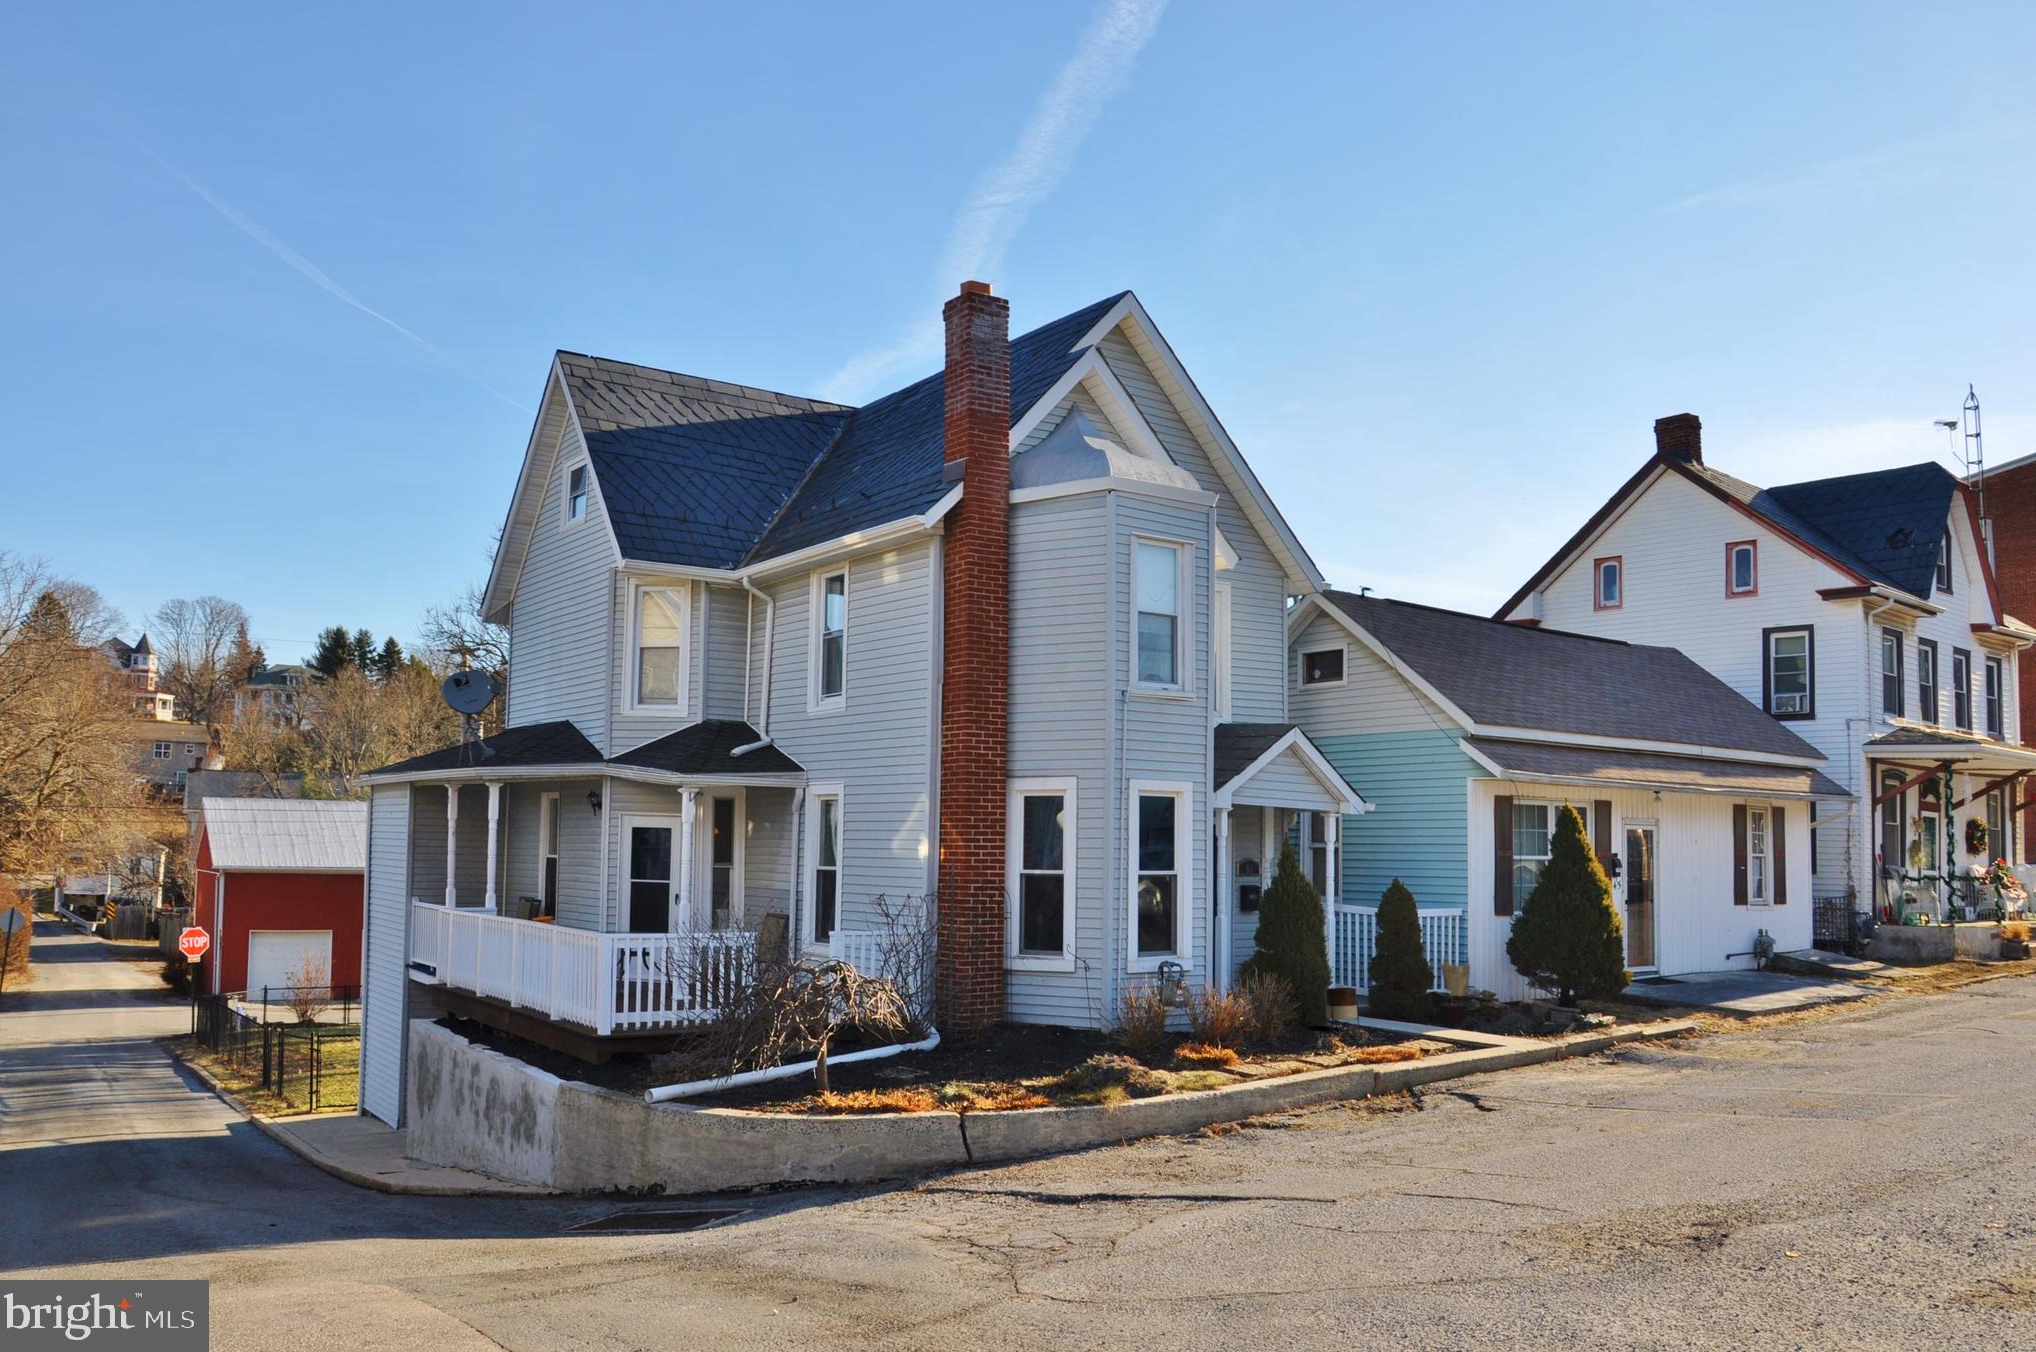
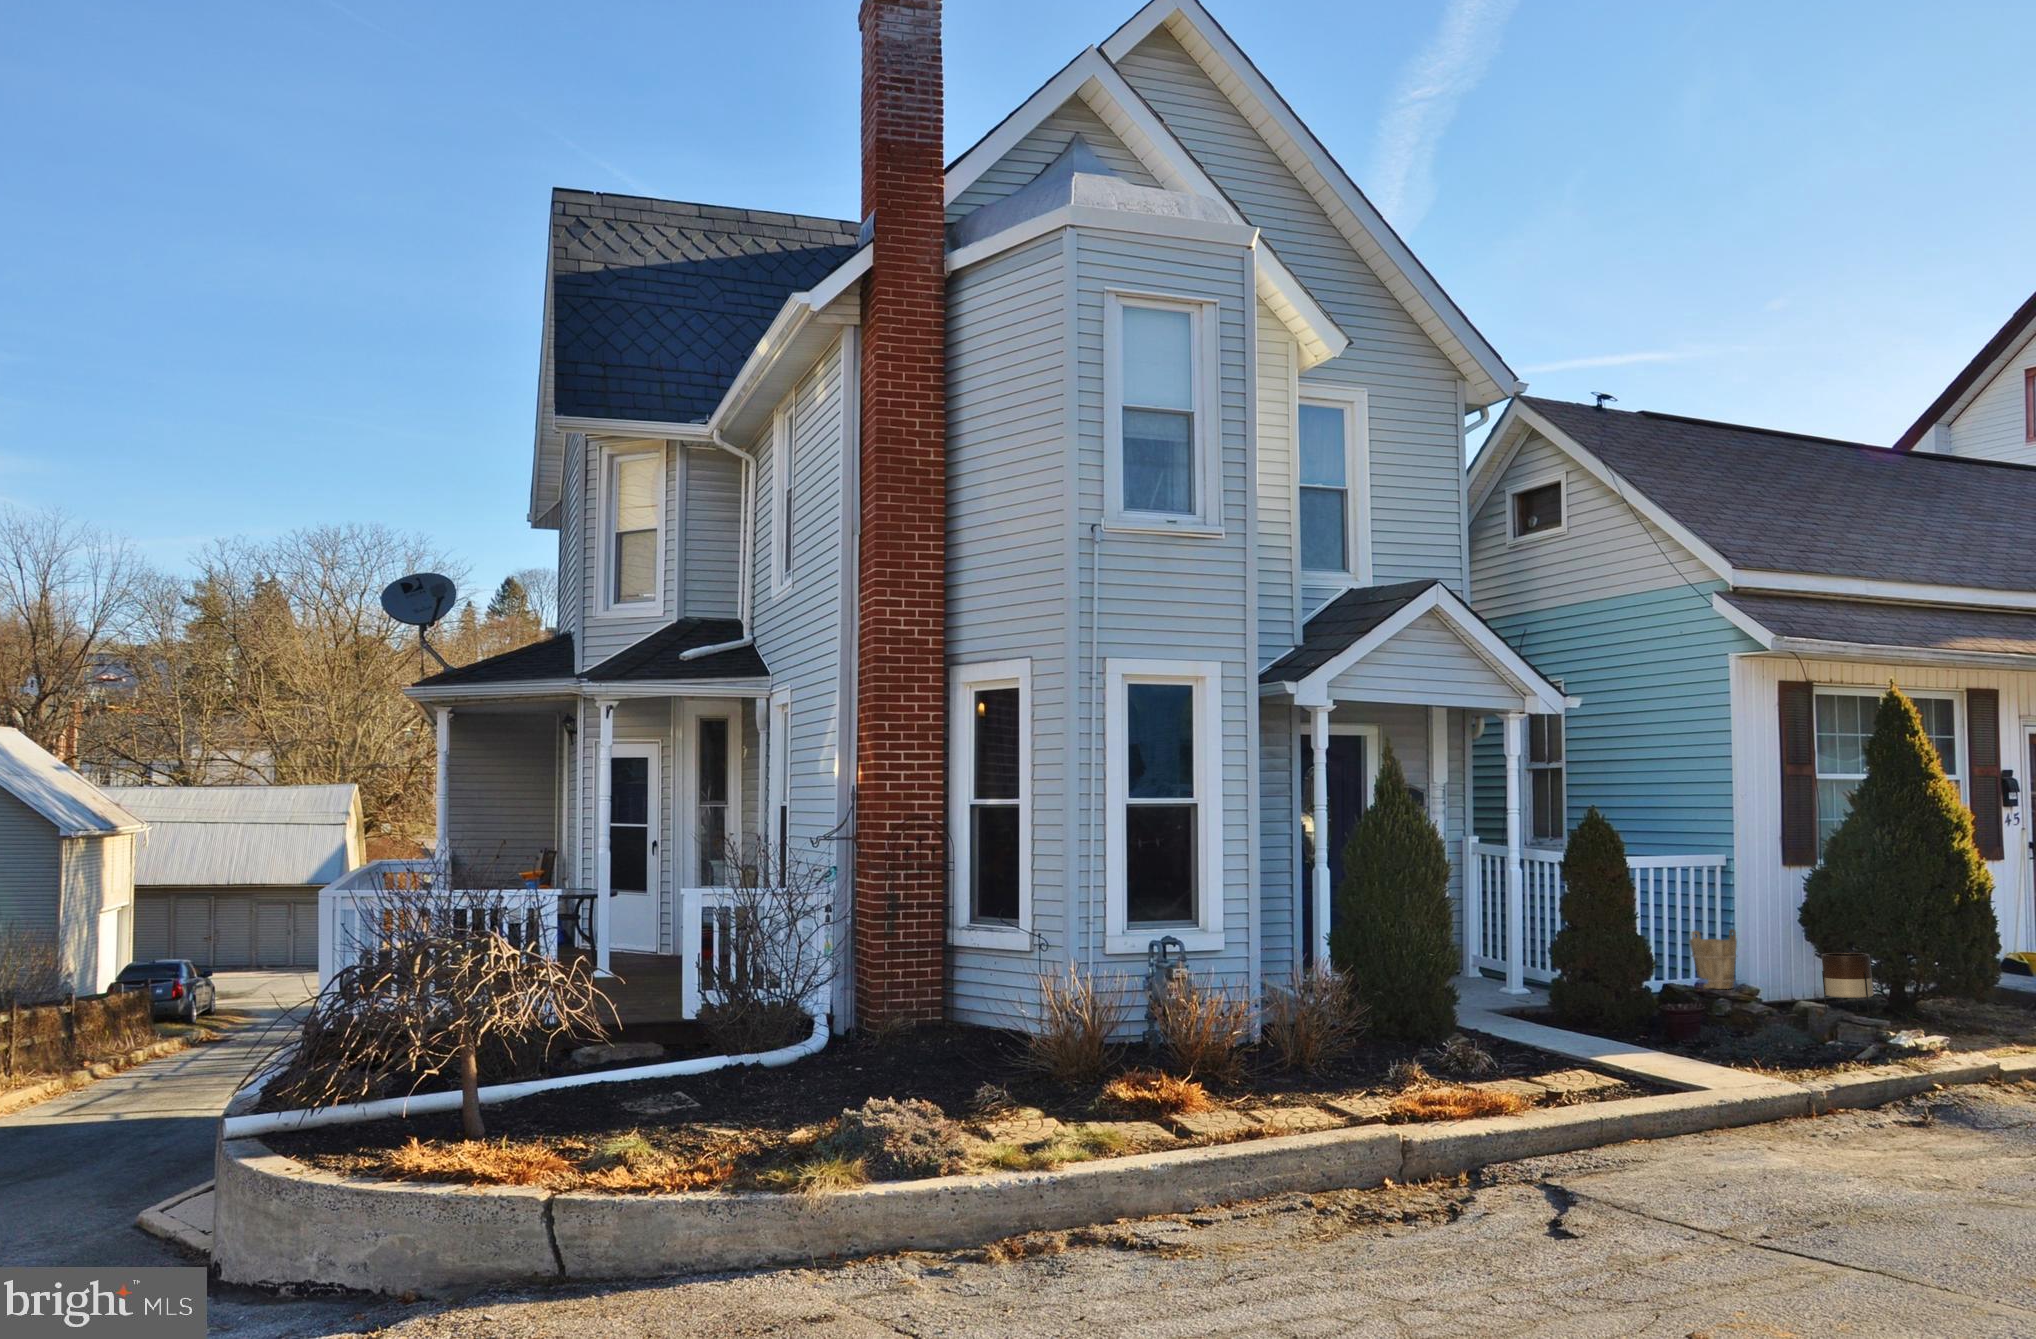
planter: present [1325,988,1359,1032] -> present [1821,953,1874,1016]

